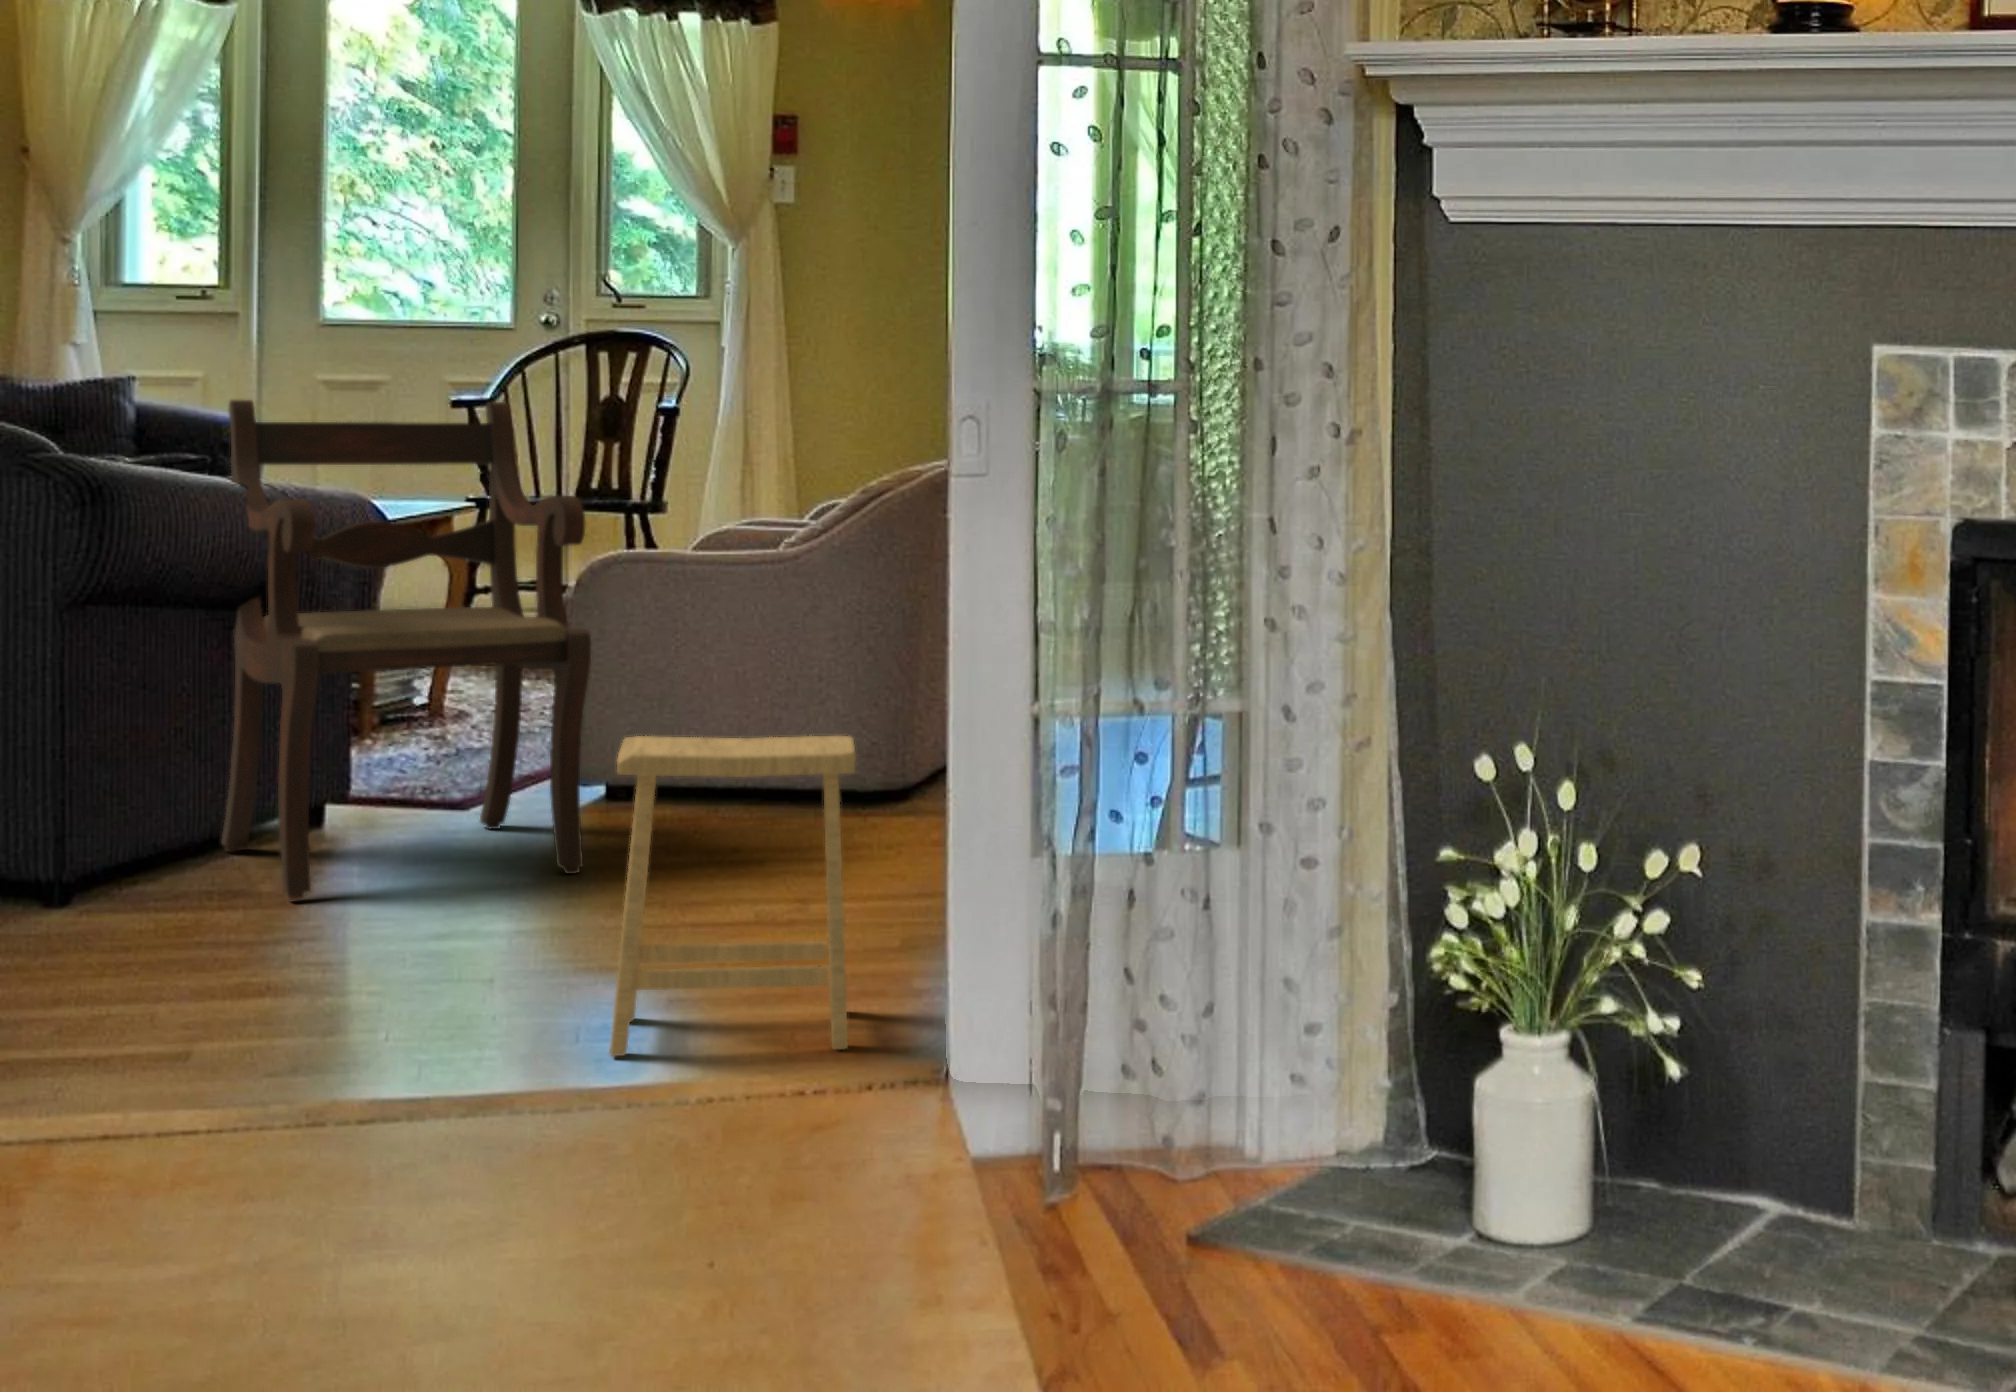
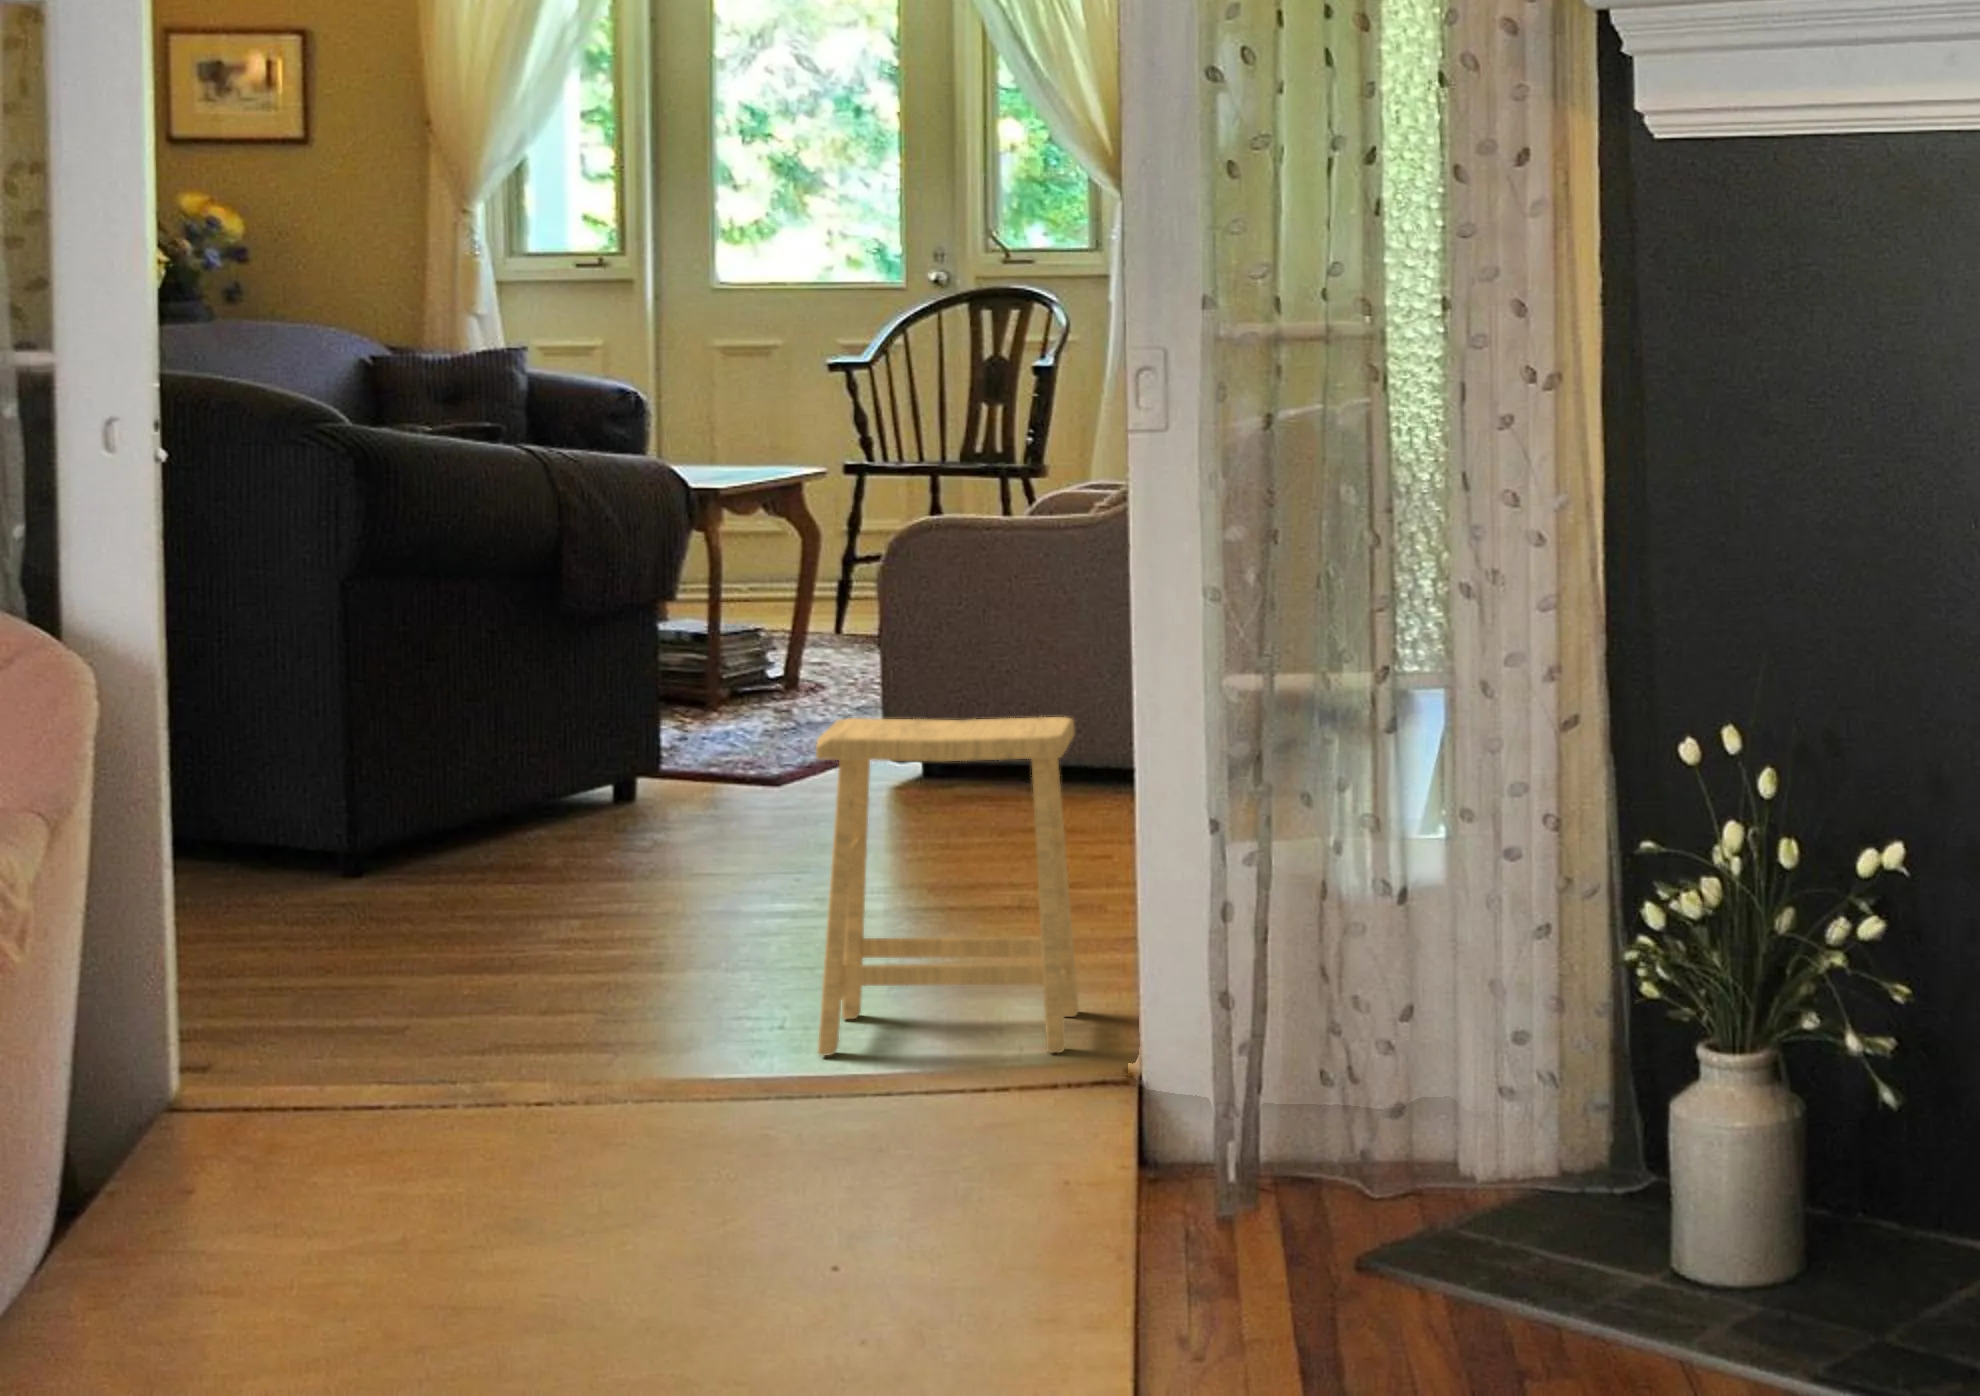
armchair: present [222,400,591,900] -> none [519,366,871,886]

